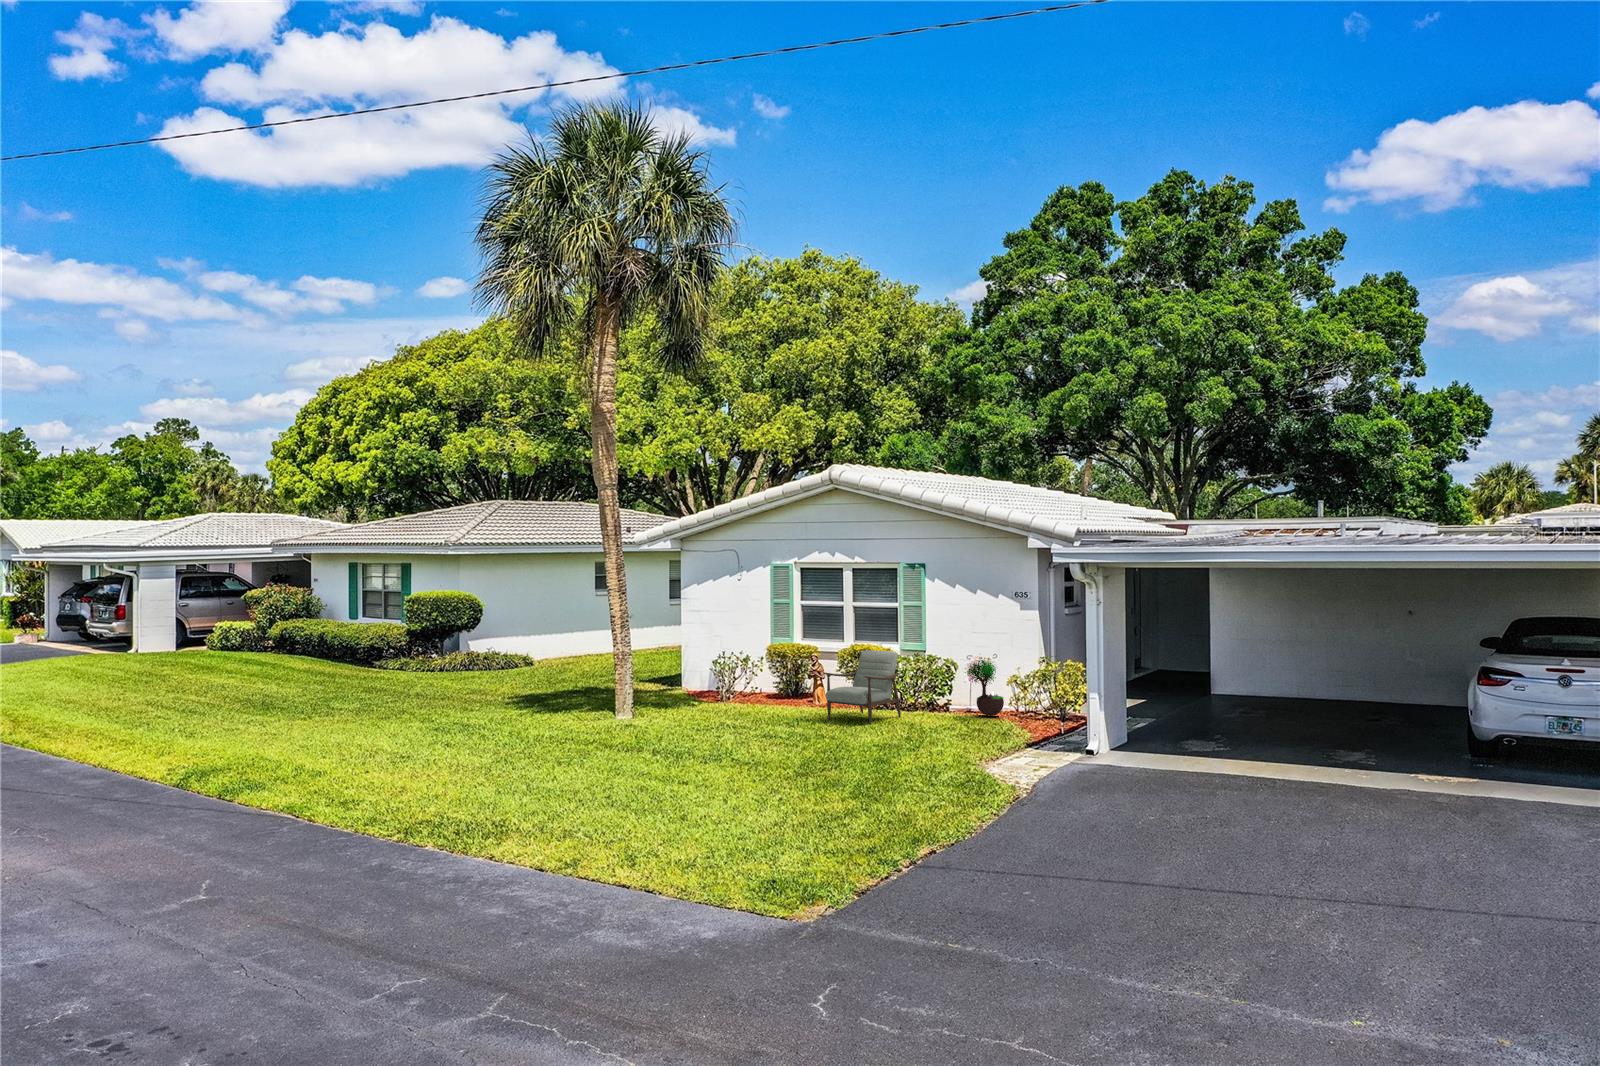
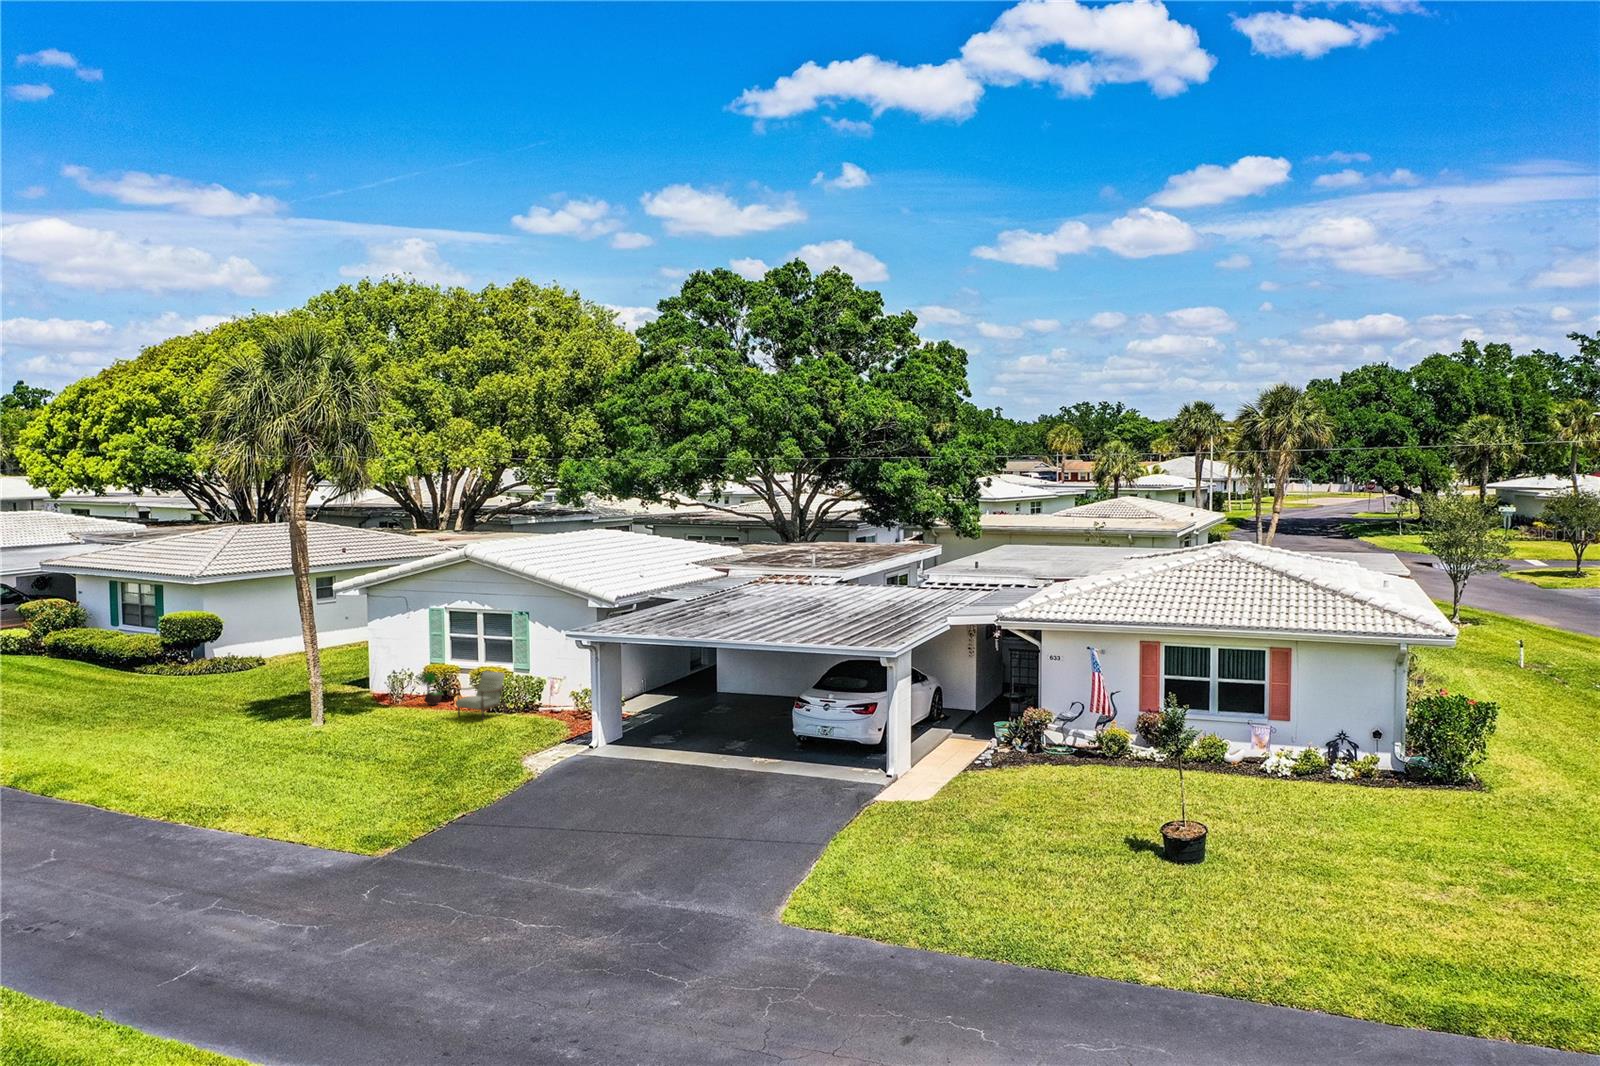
potted tree: present [965,658,1004,716] -> present [418,672,442,705]

